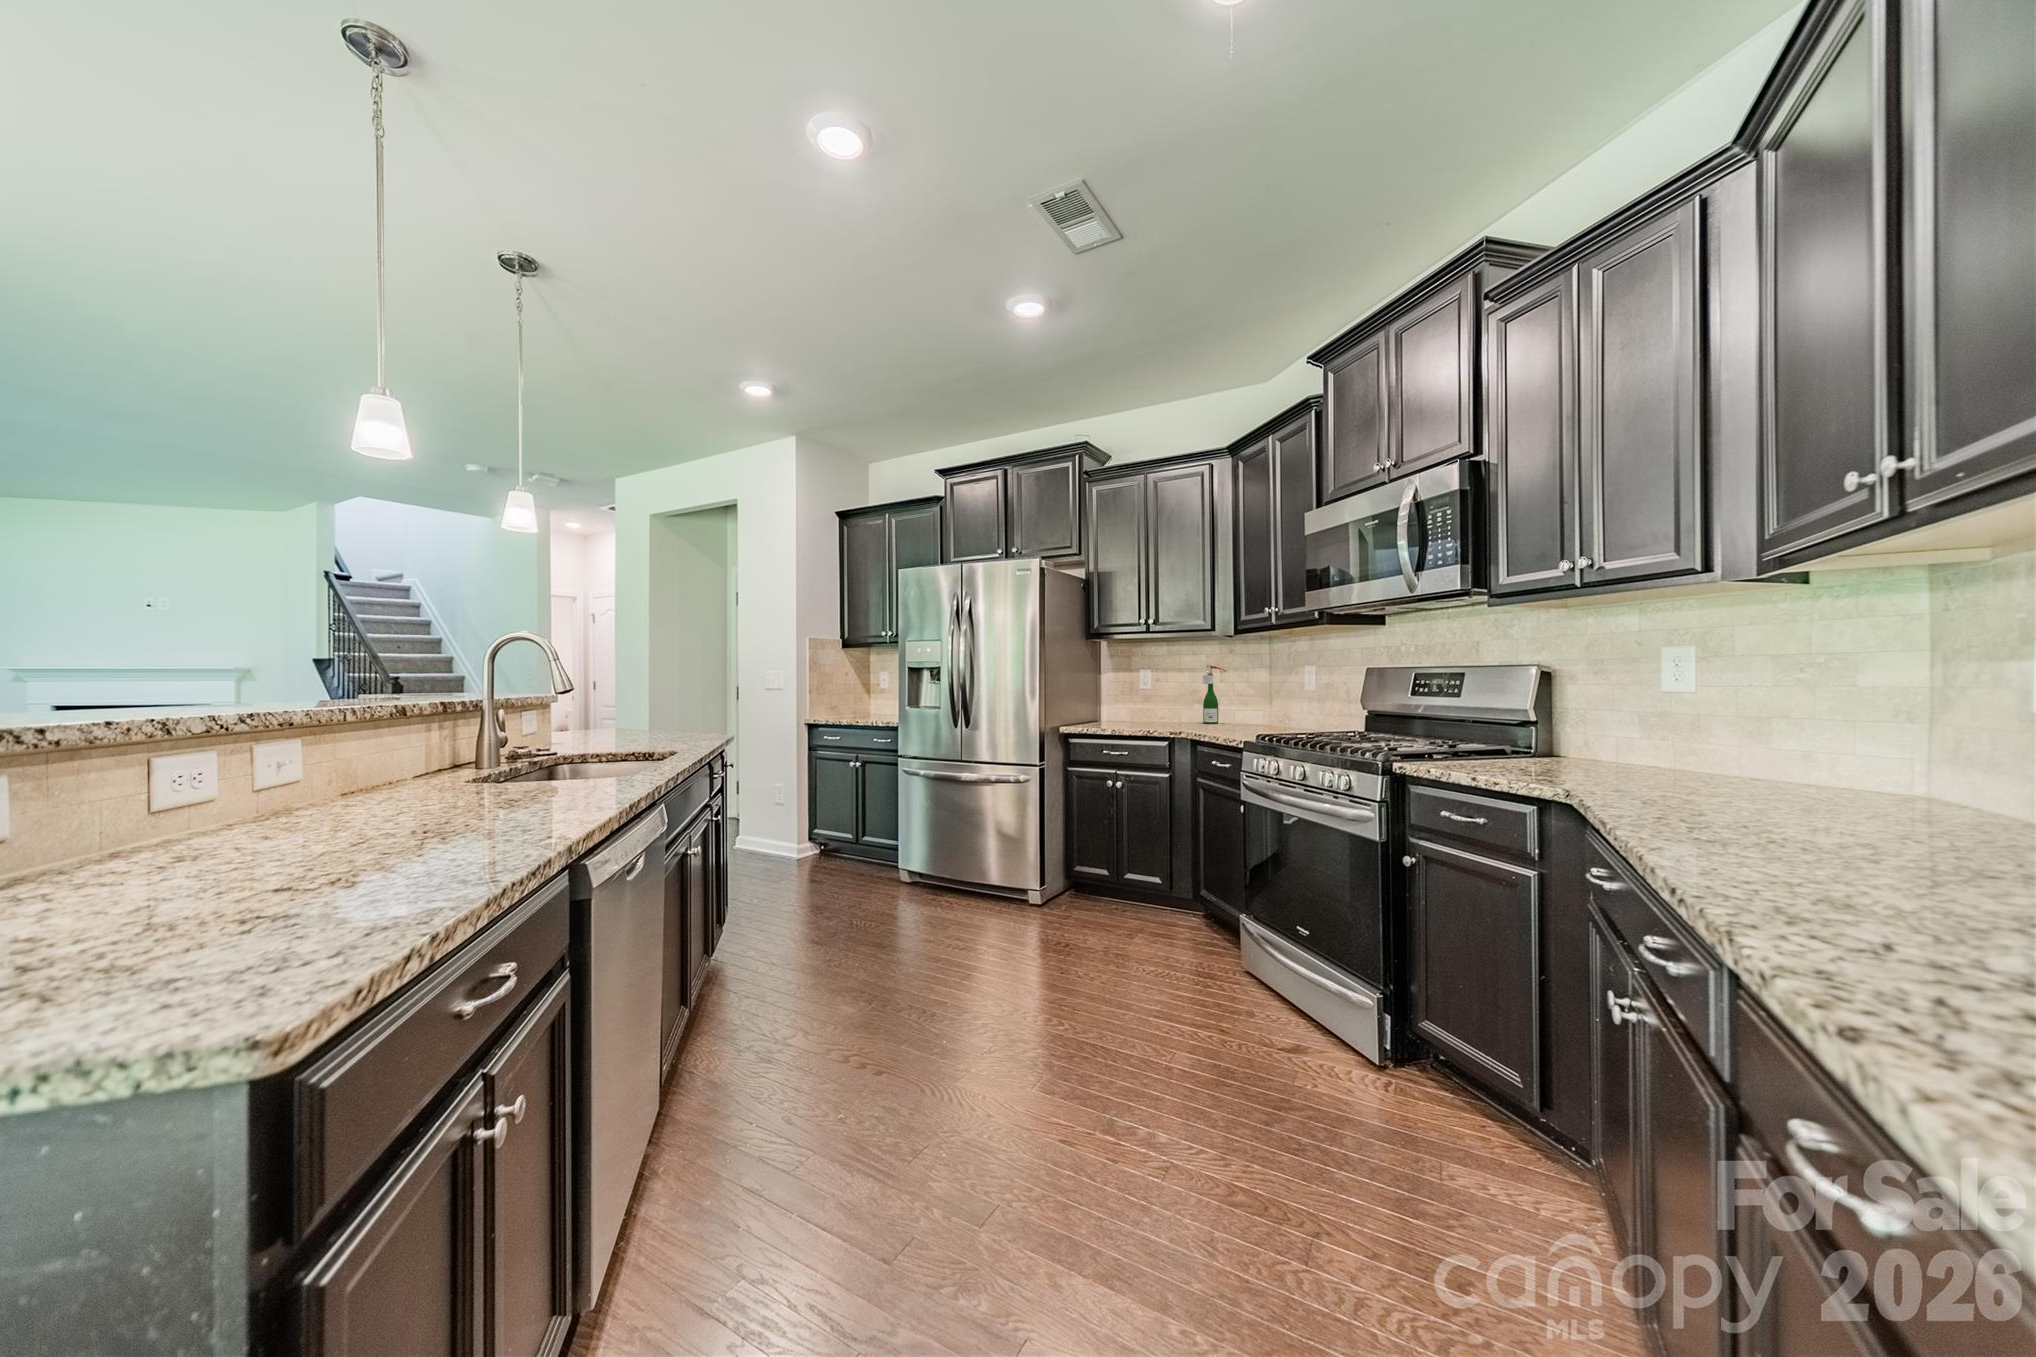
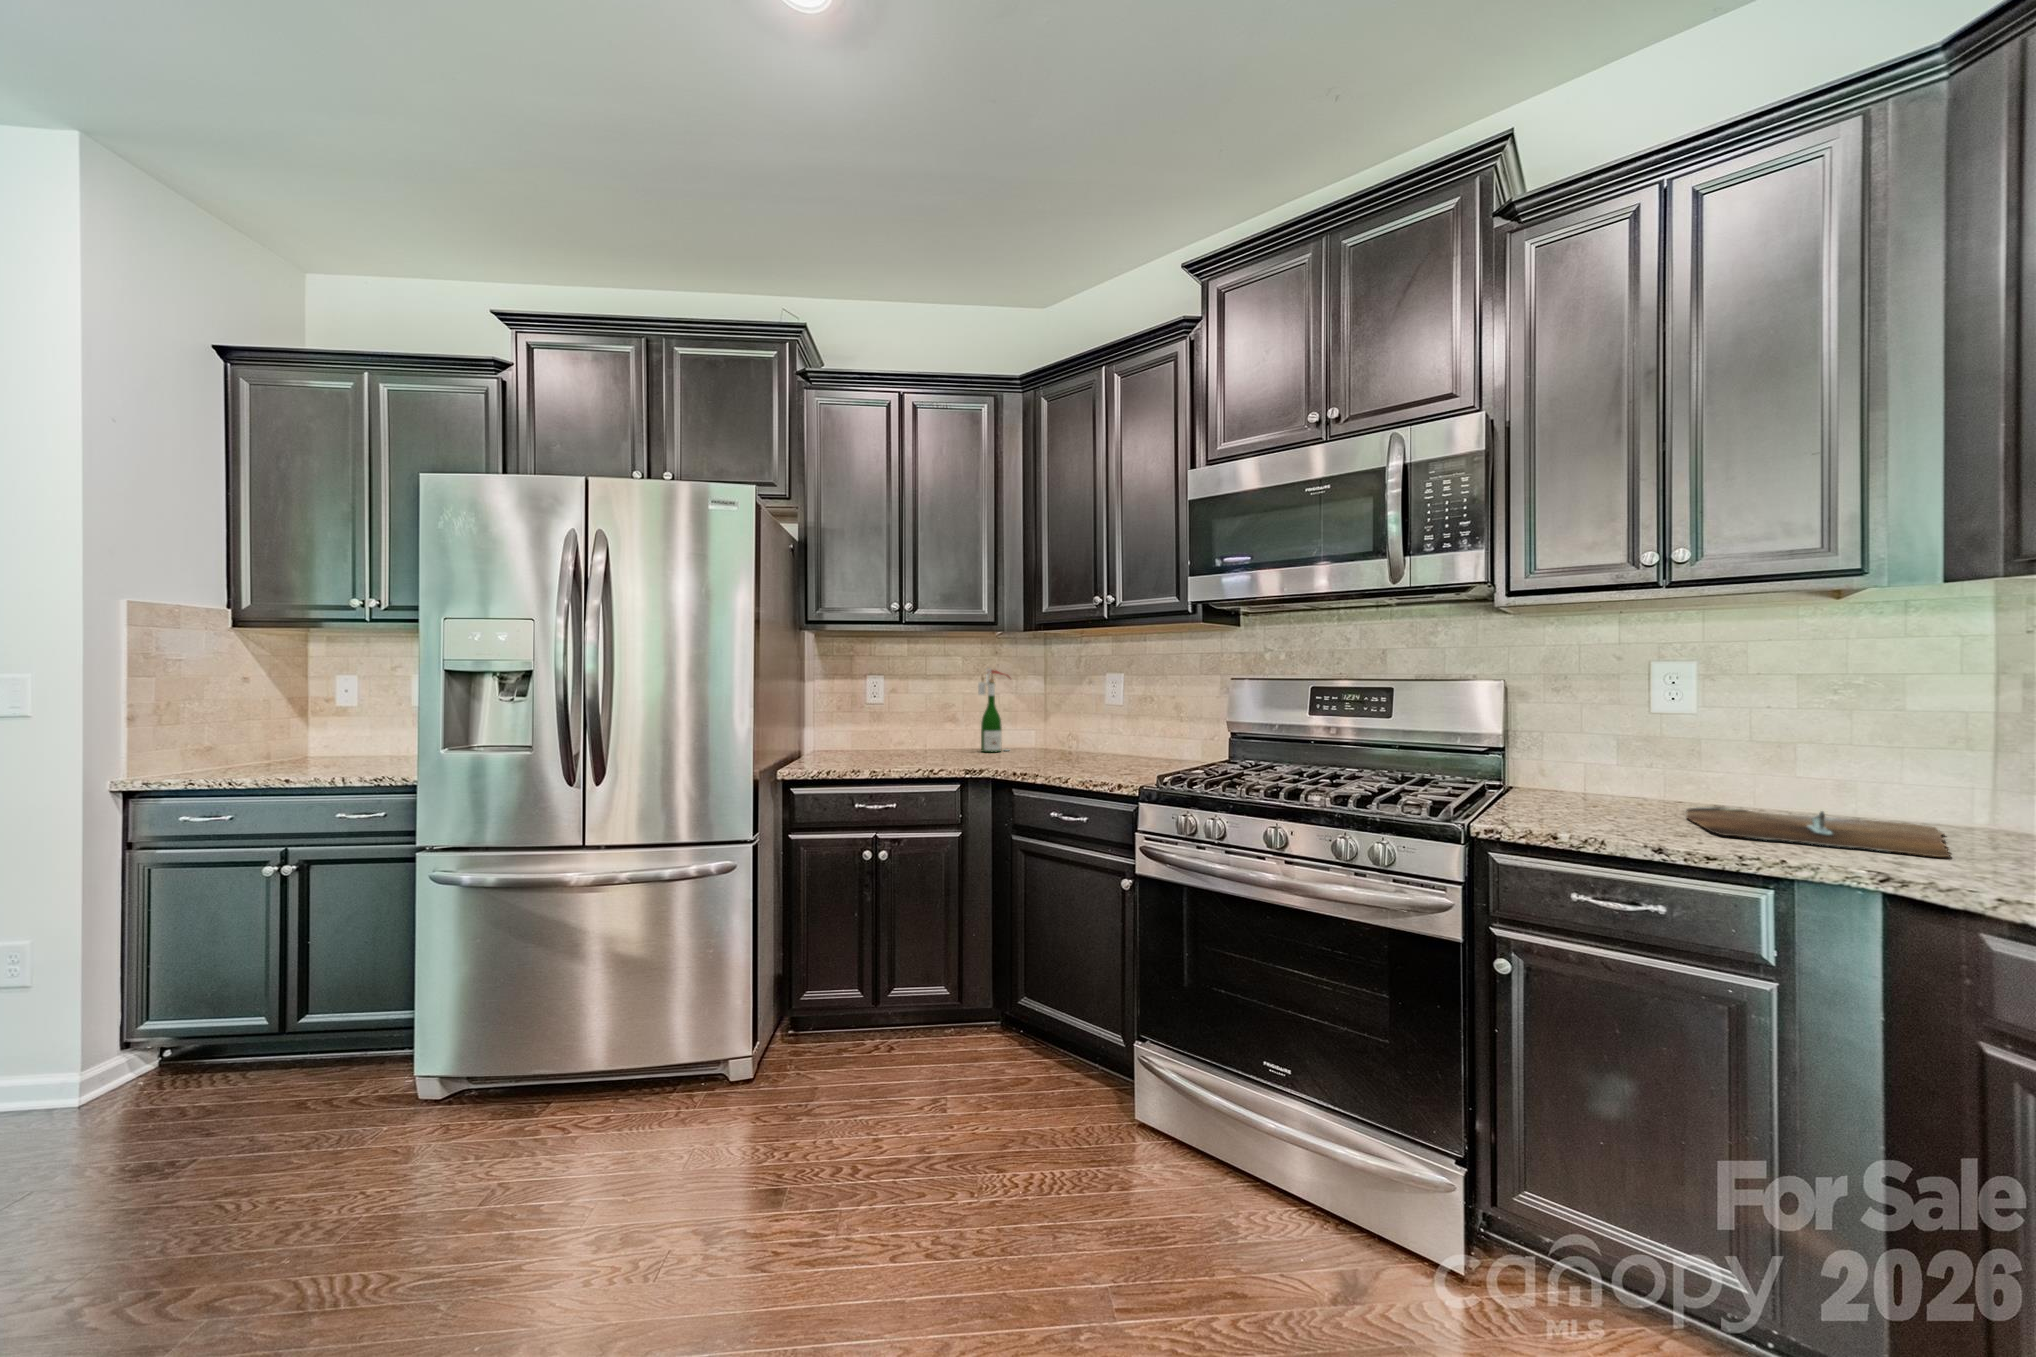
cutting board: none [1546,771,1828,803] -> present [1686,806,1950,857]

